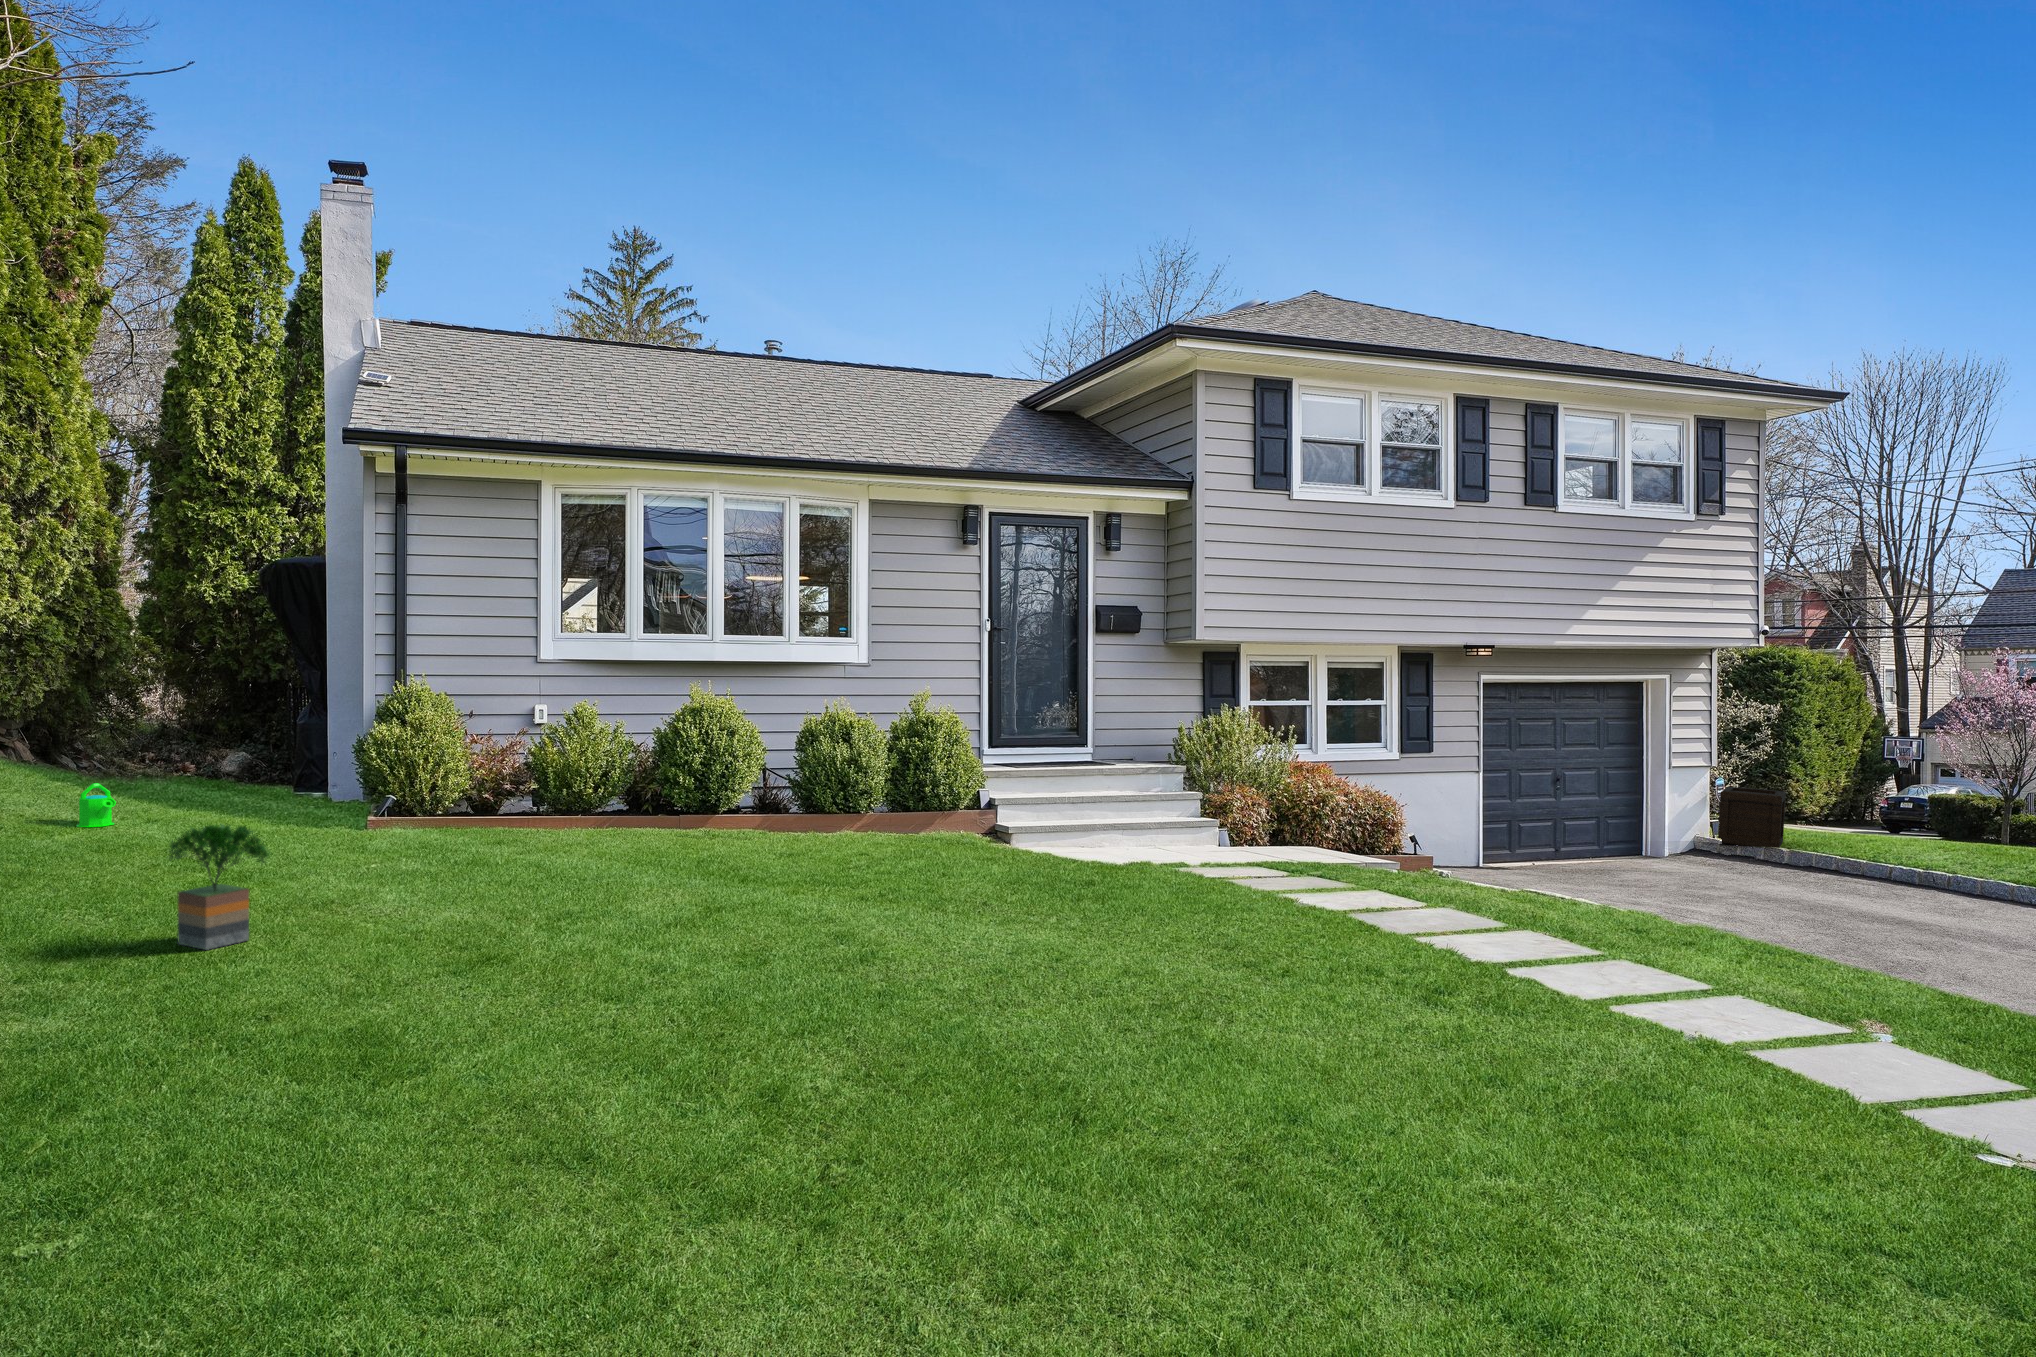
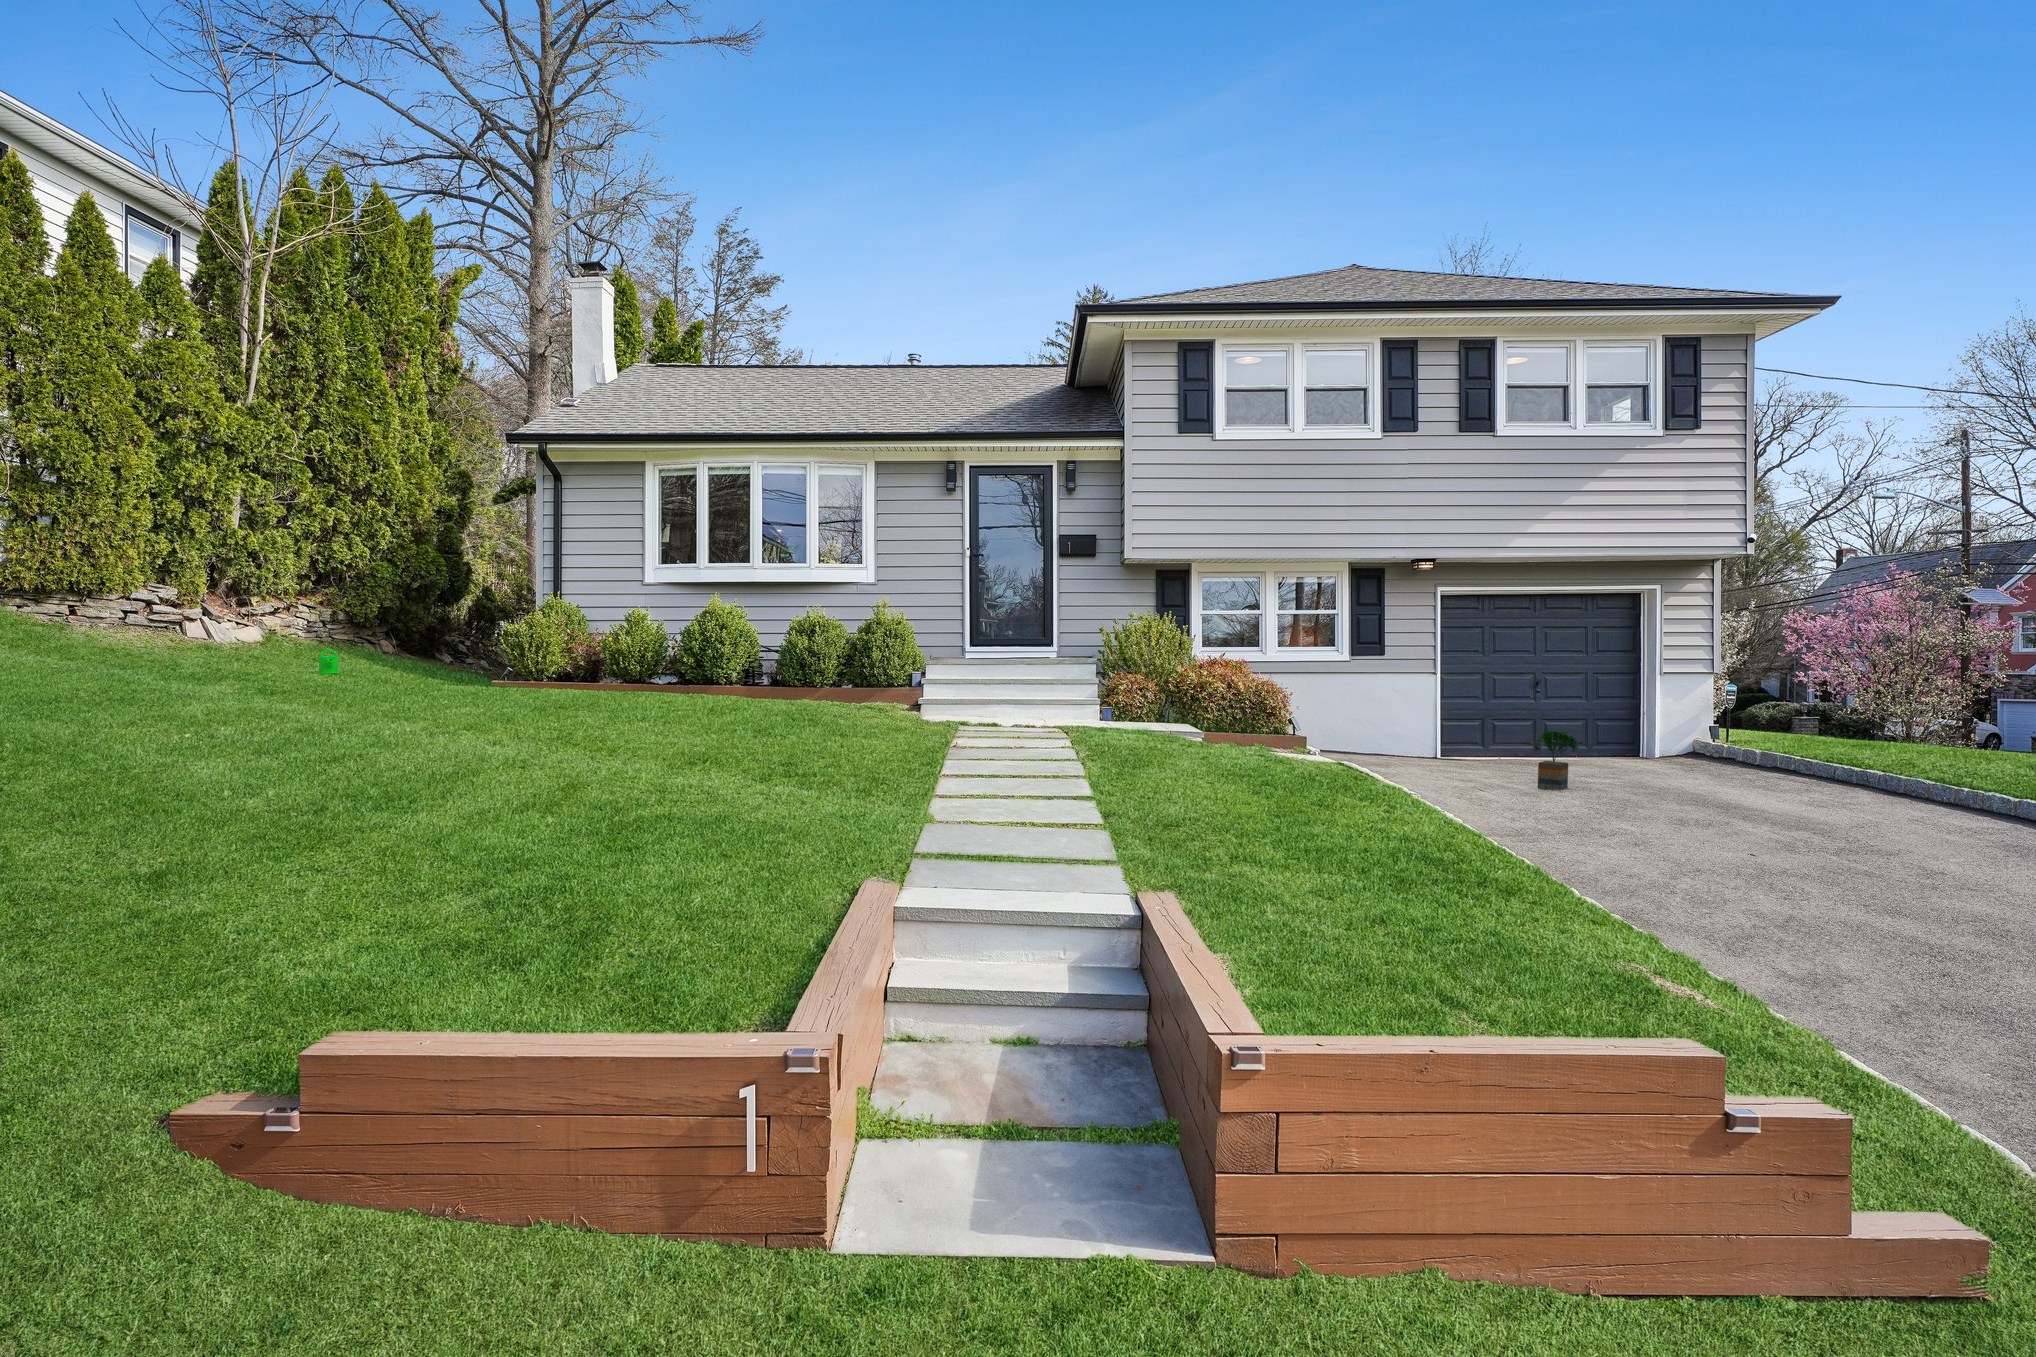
wooden crate: present [1718,787,1786,848] -> none [1716,697,1799,756]
potted tree: present [169,825,270,950] -> present [1533,731,1579,790]

